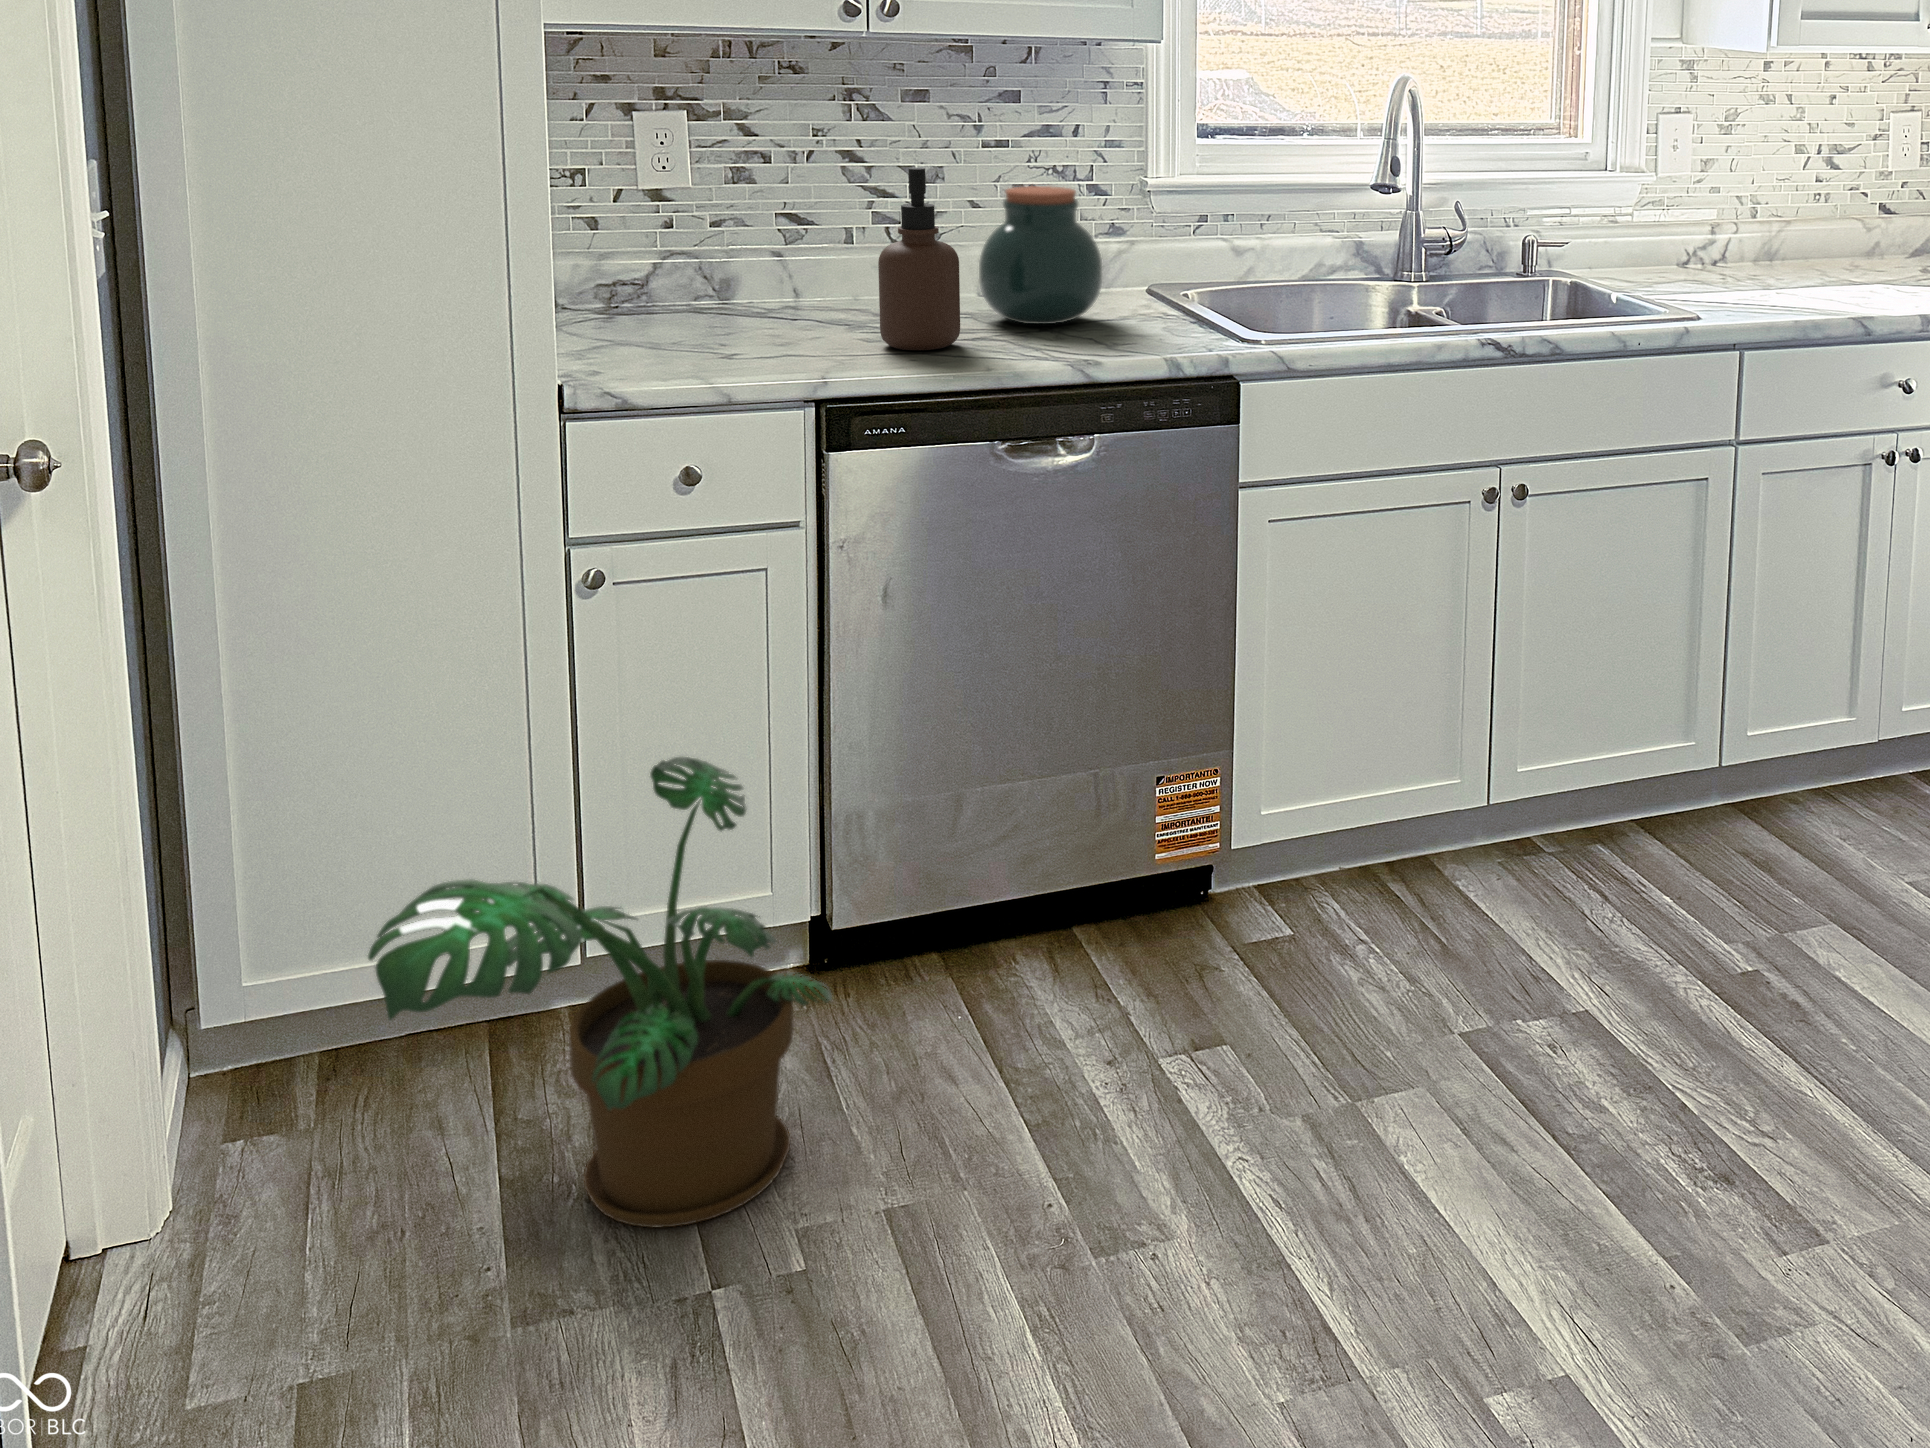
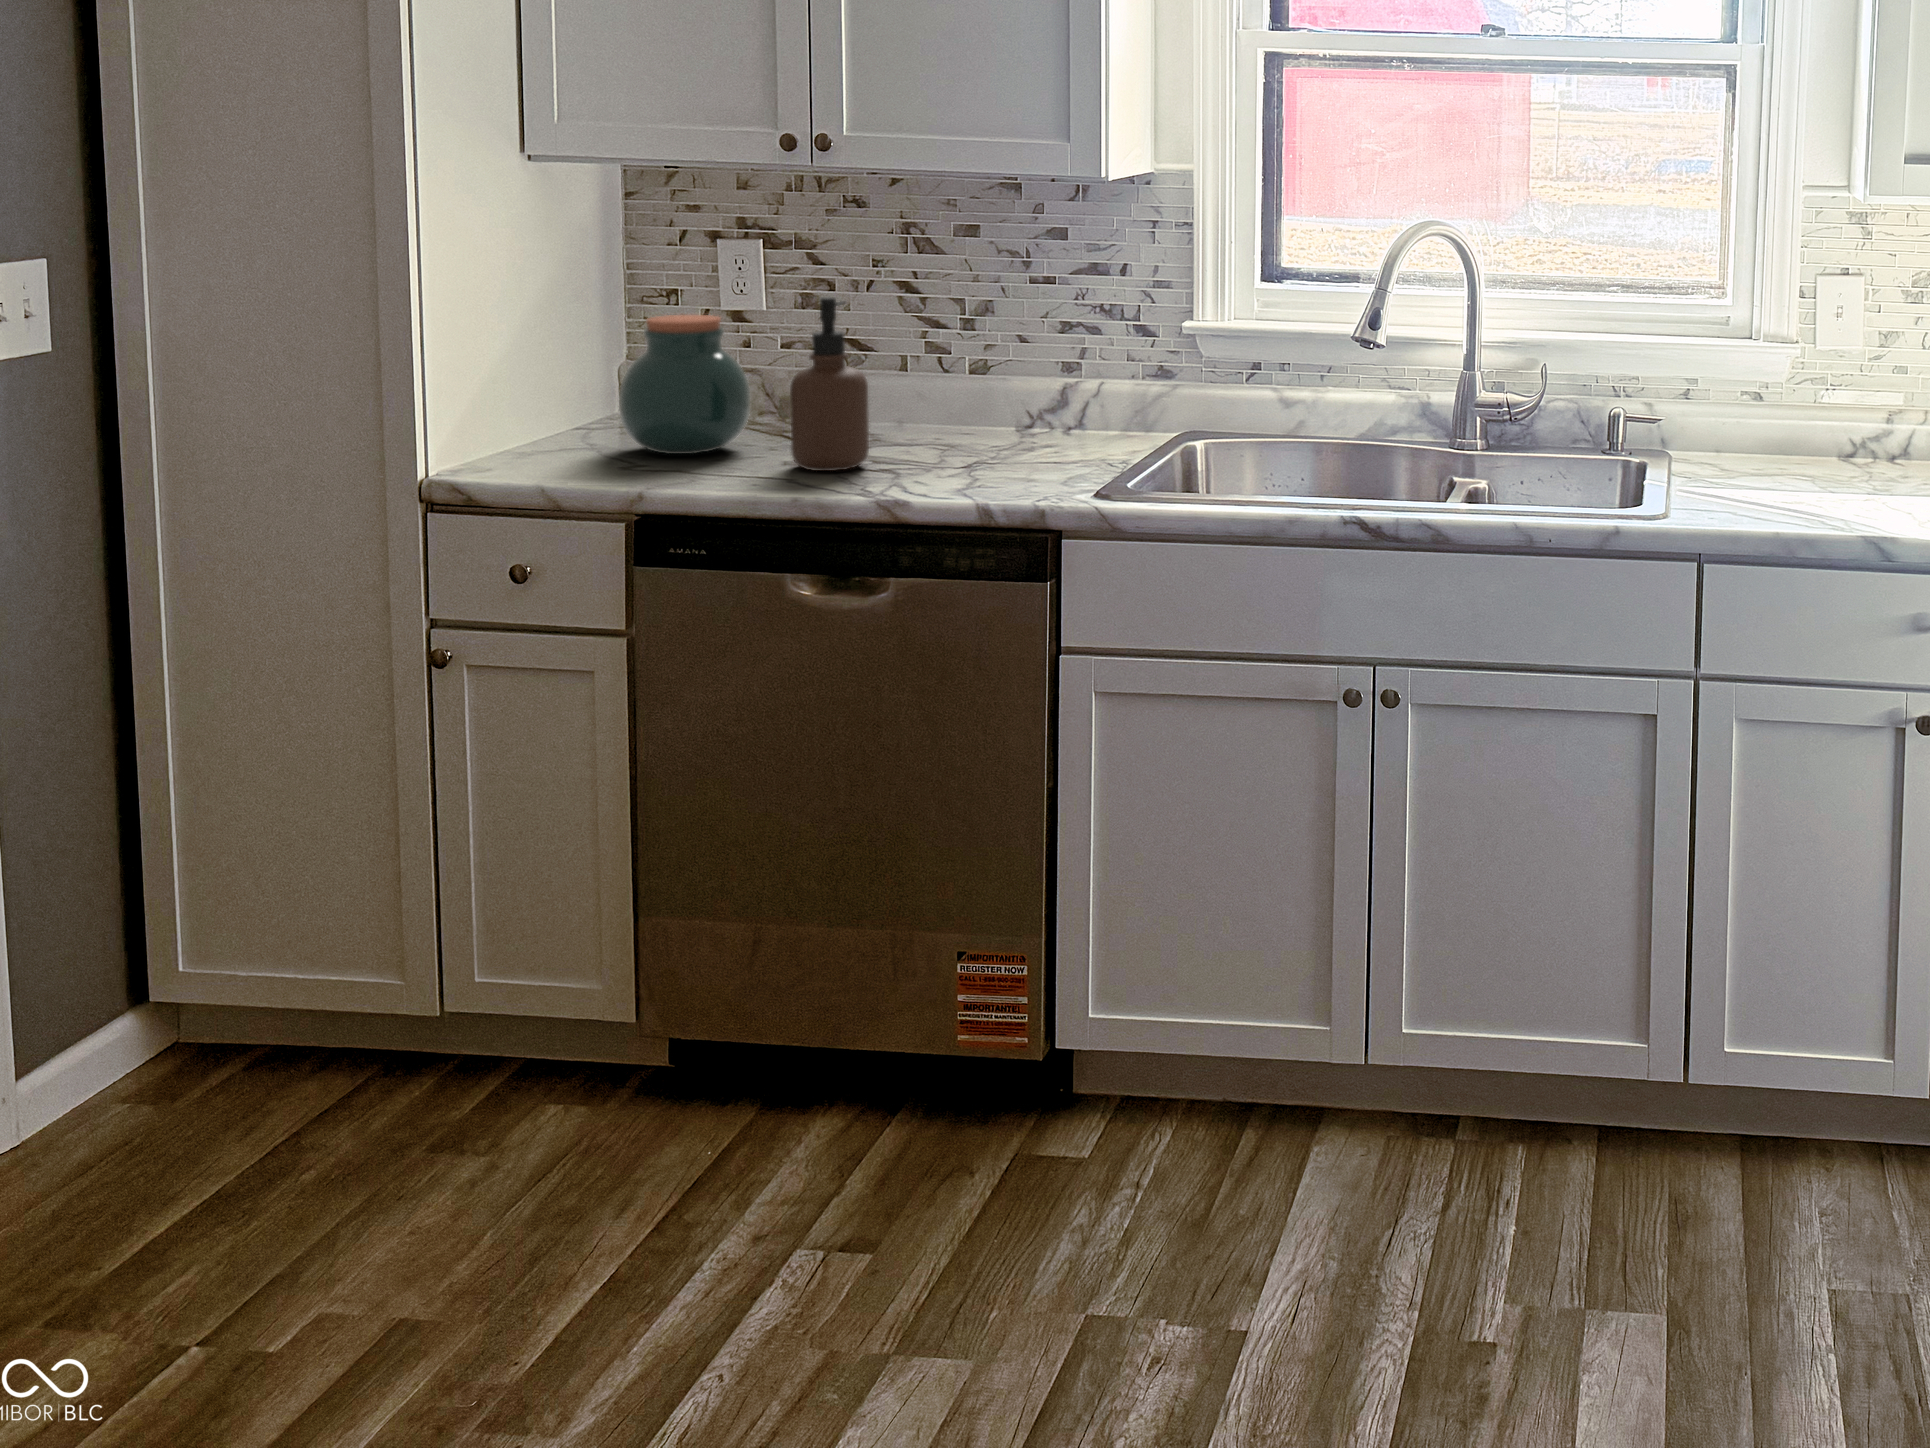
jar: present [979,186,1103,324] -> present [619,315,750,454]
potted plant: present [368,757,832,1227] -> none [29,816,561,1240]

